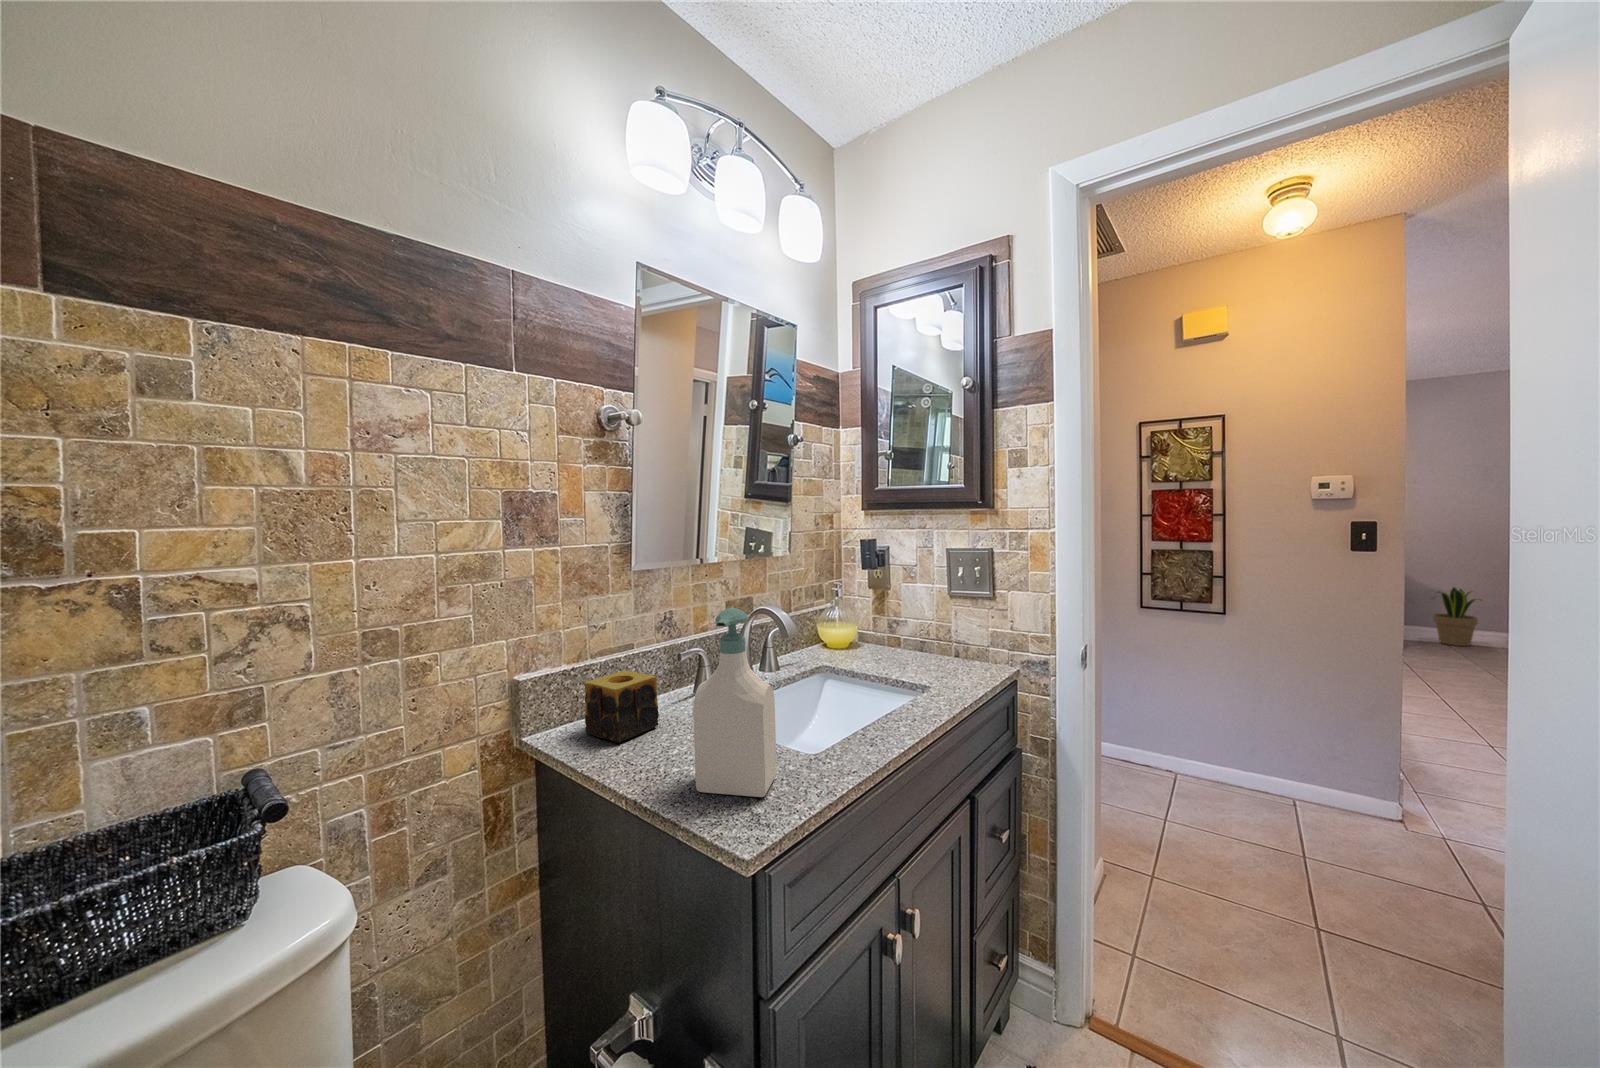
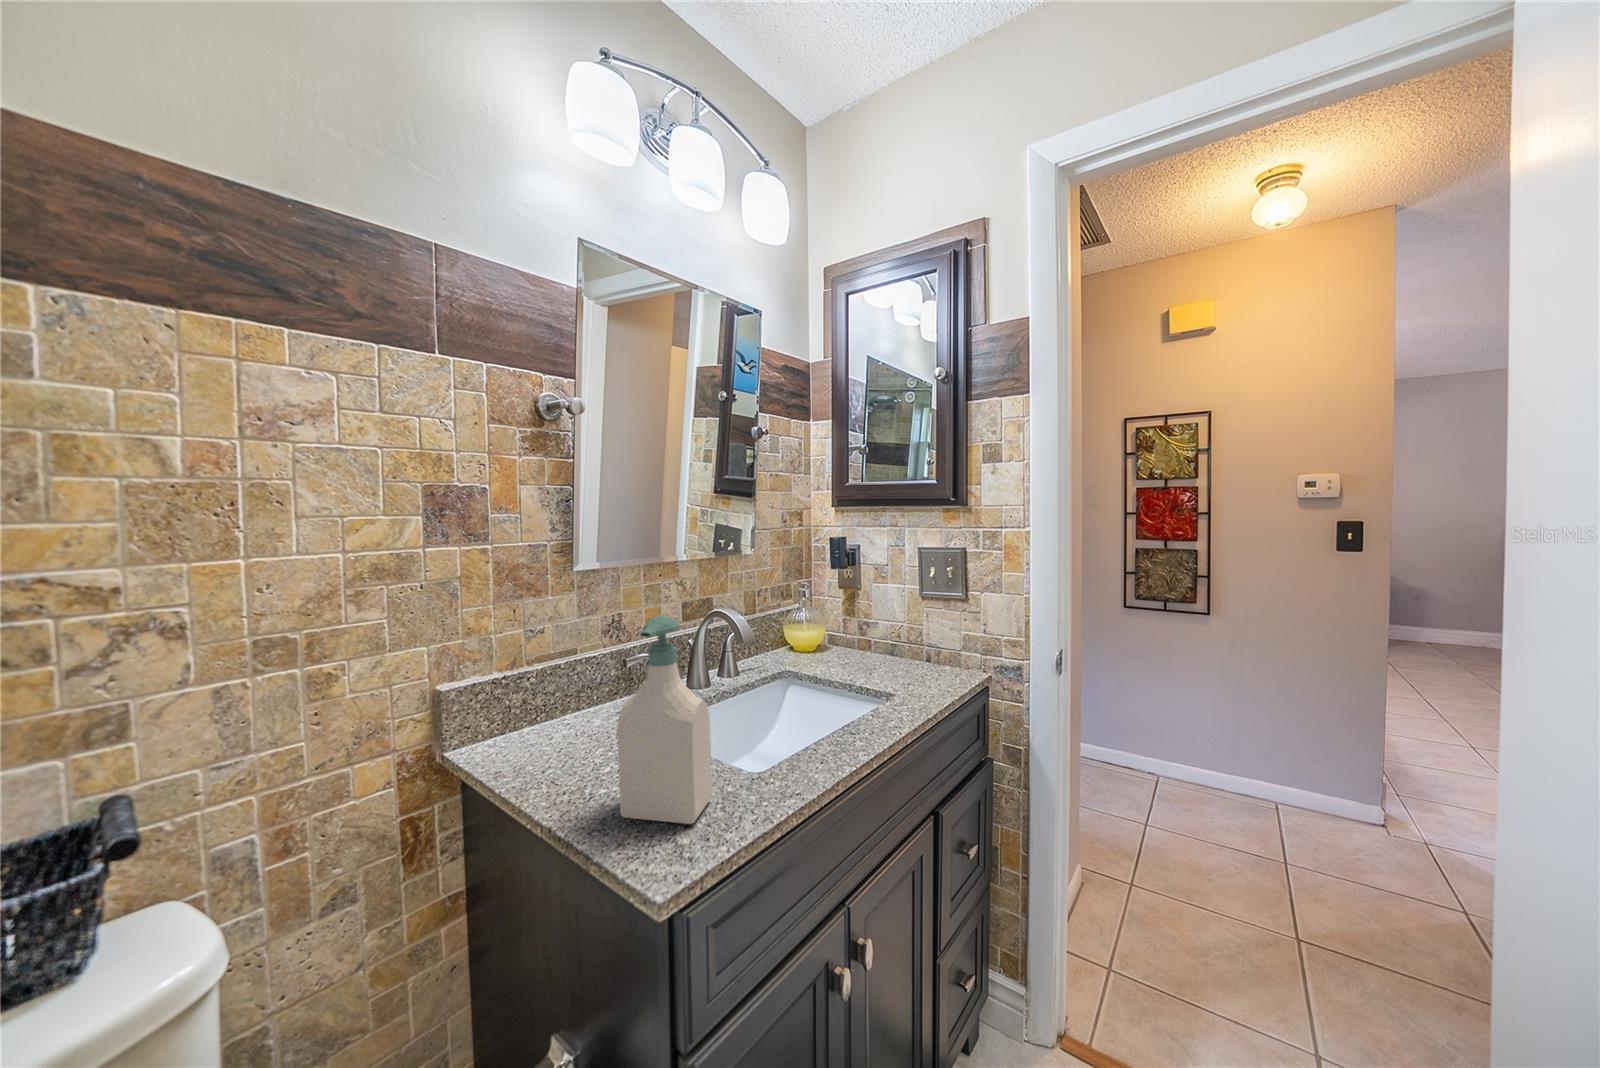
potted plant: present [1433,587,1478,646] -> none [1418,587,1468,646]
candle: present [584,671,659,743] -> none [515,679,597,759]

